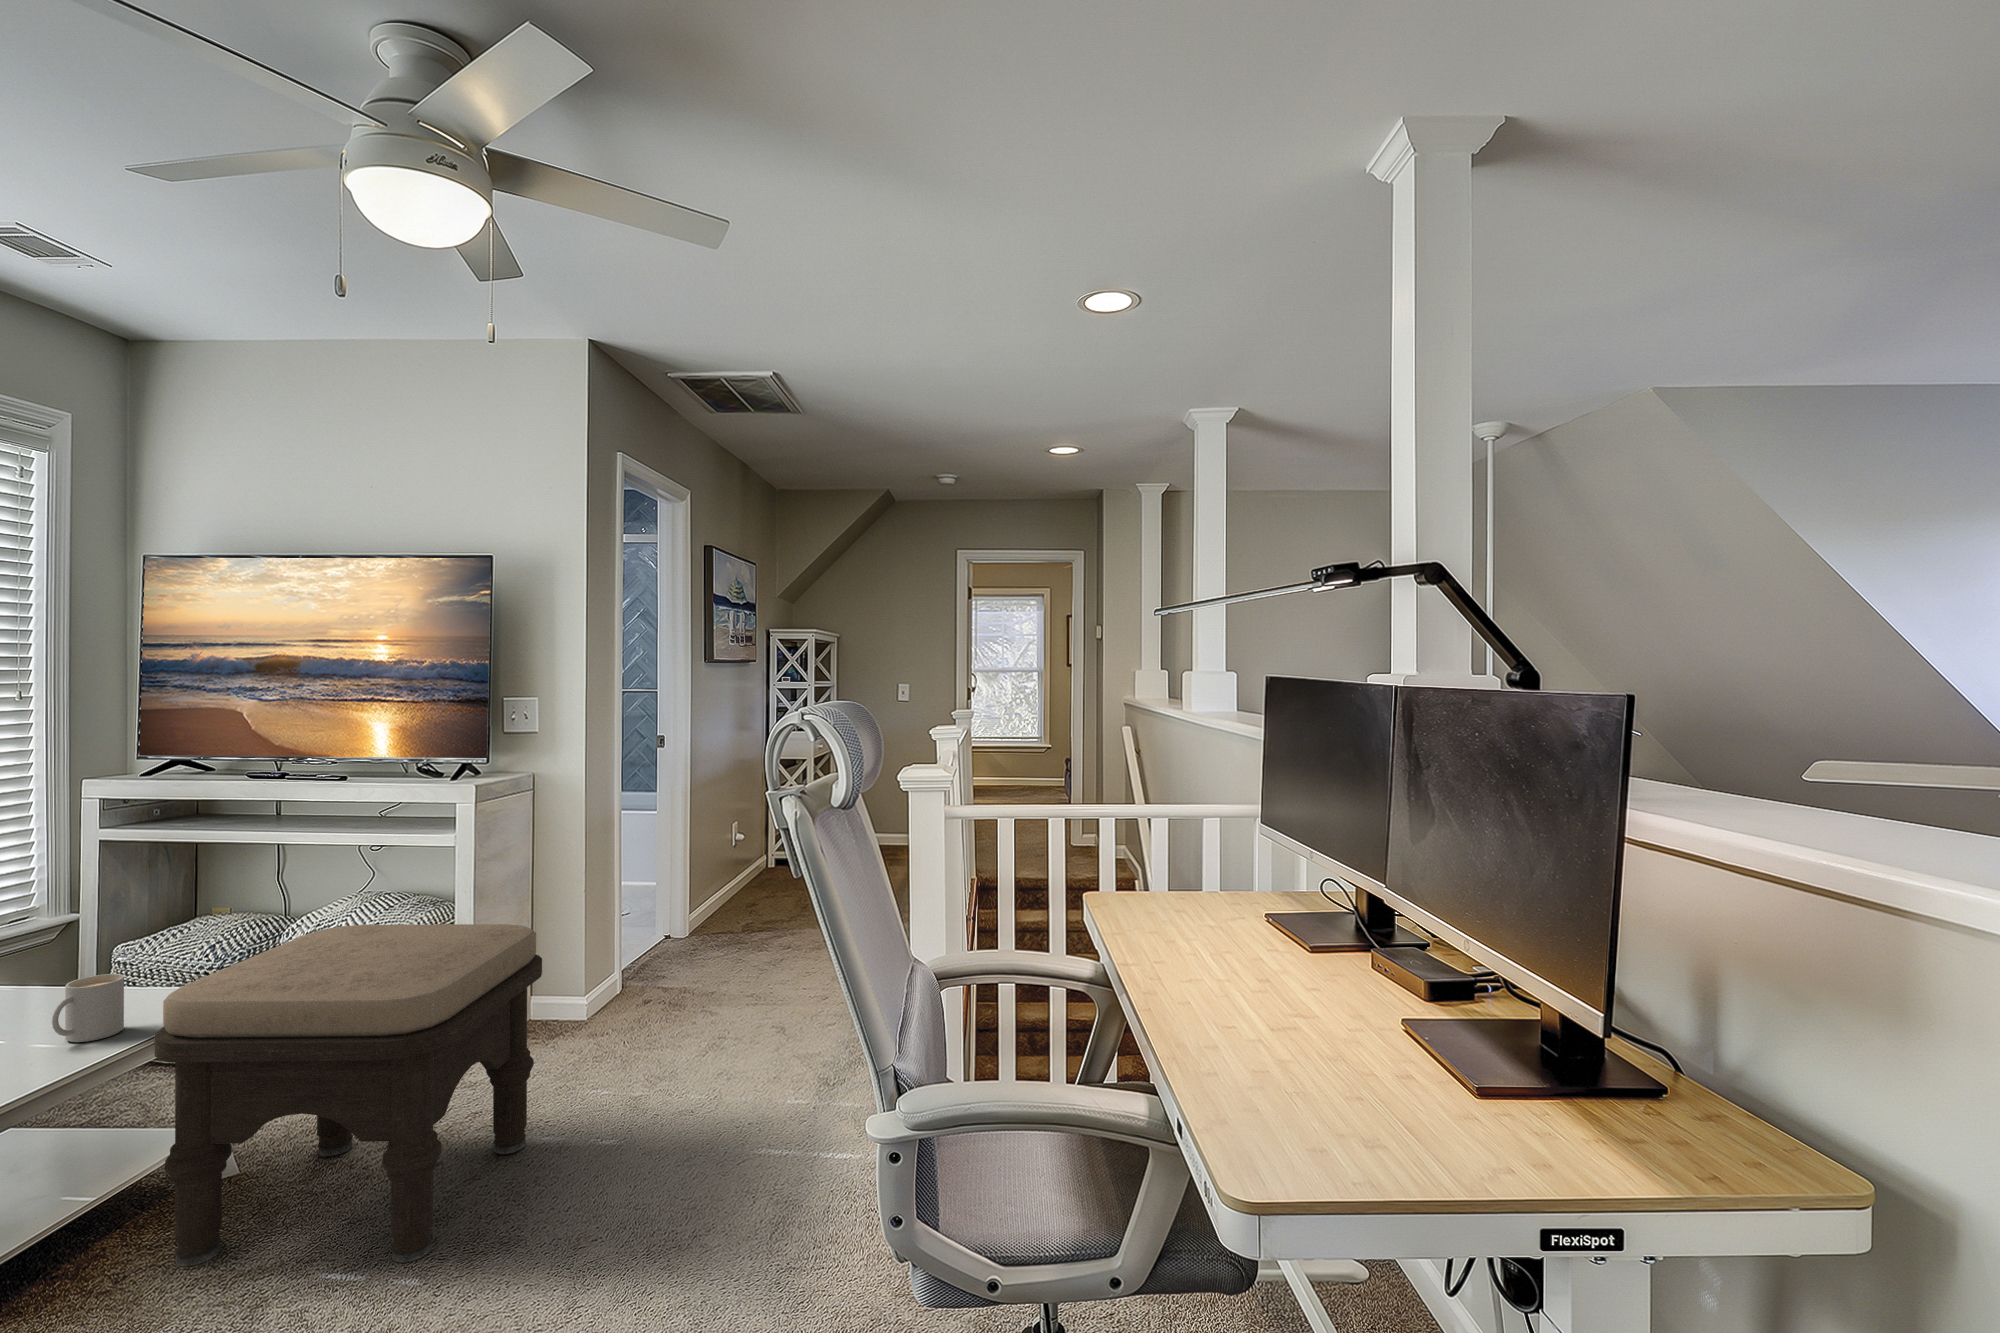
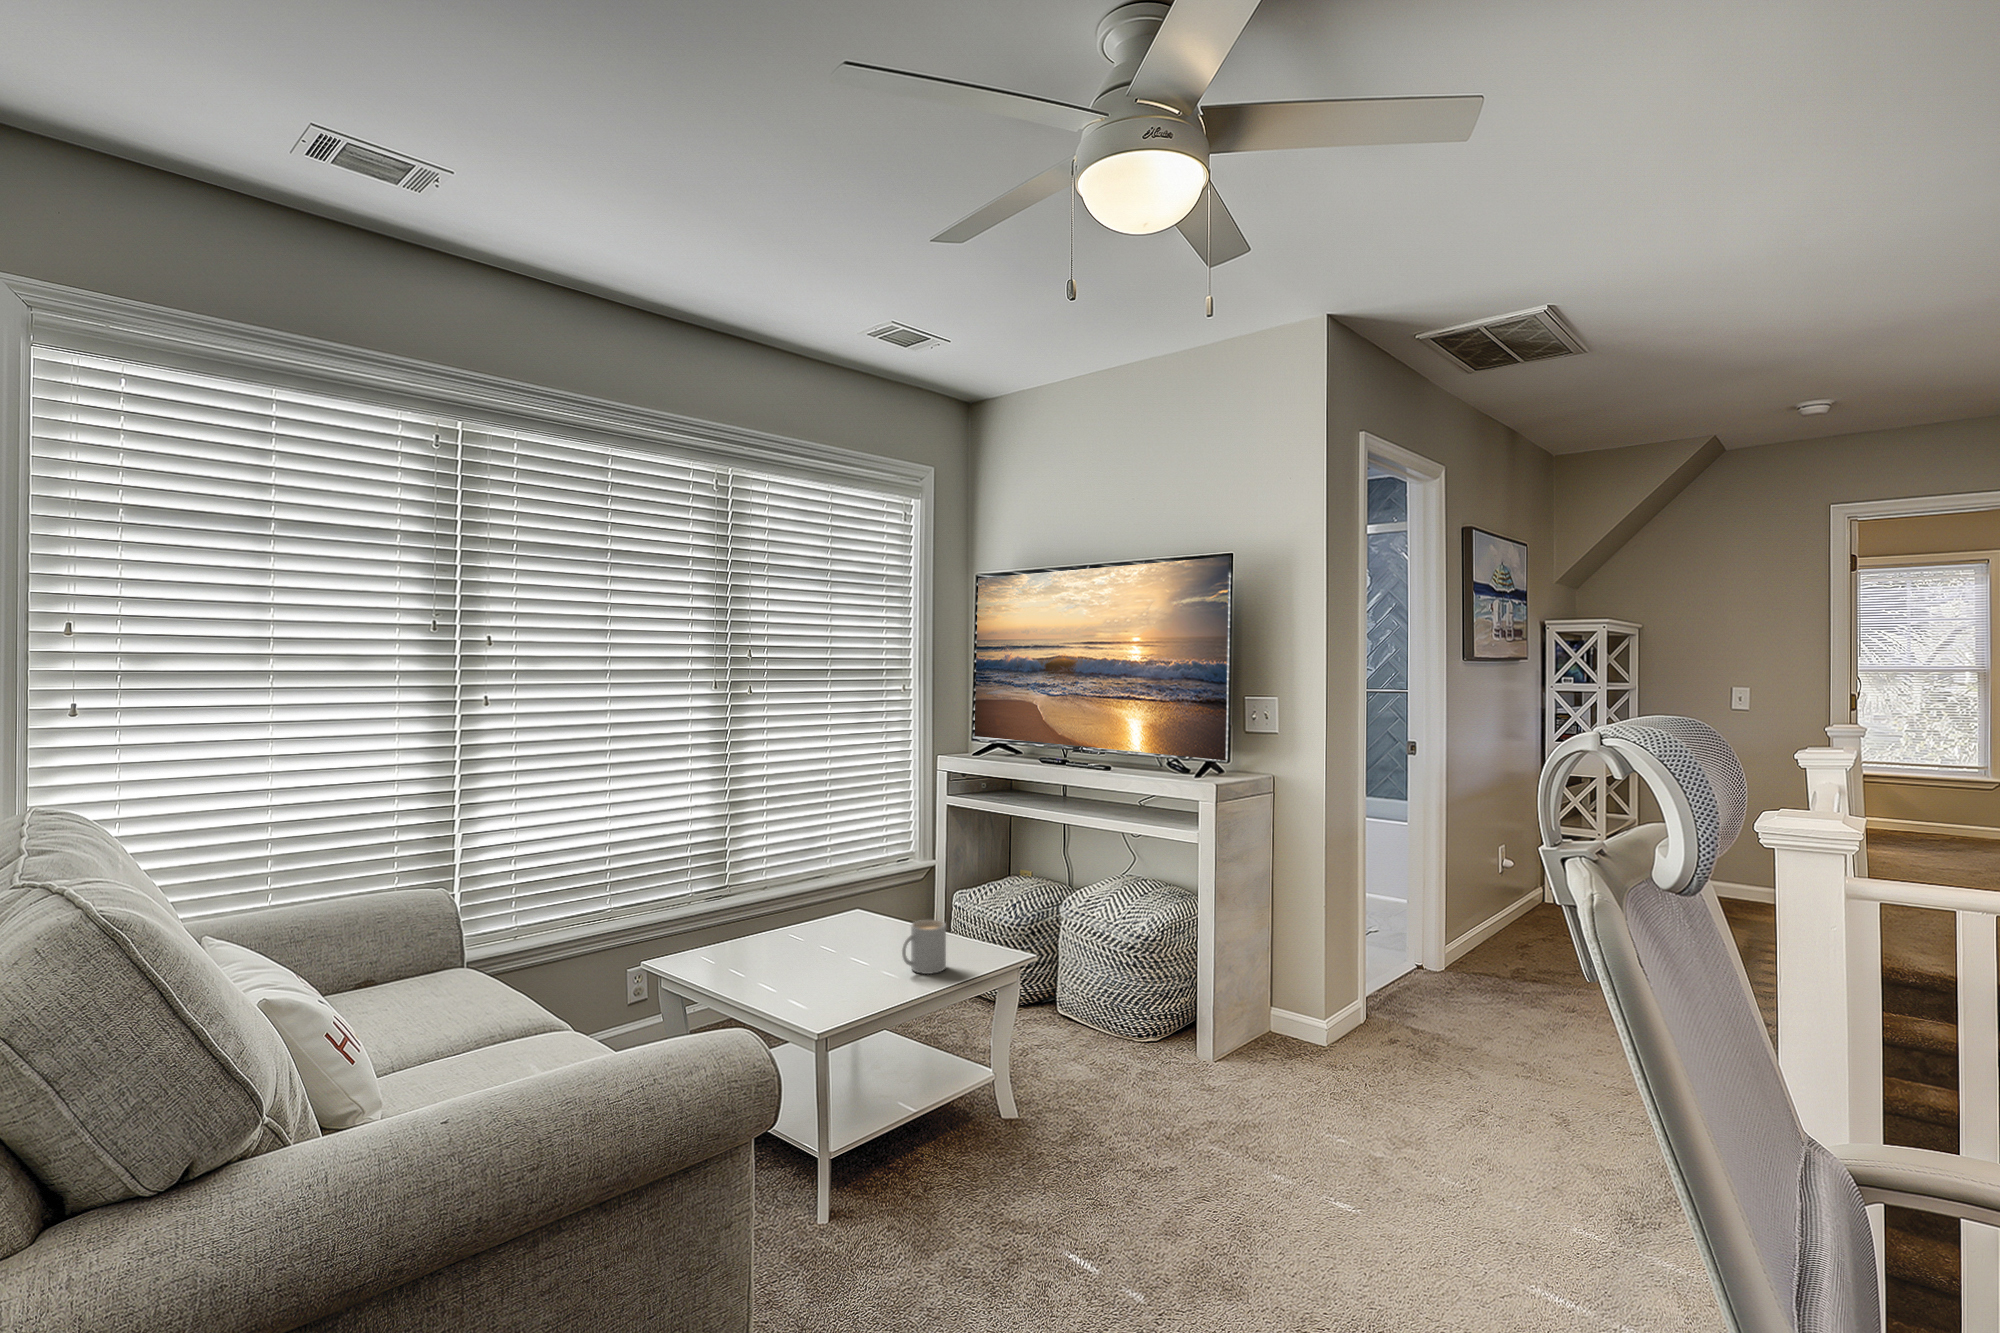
ottoman: present [155,924,542,1267] -> none [957,910,1271,1267]

